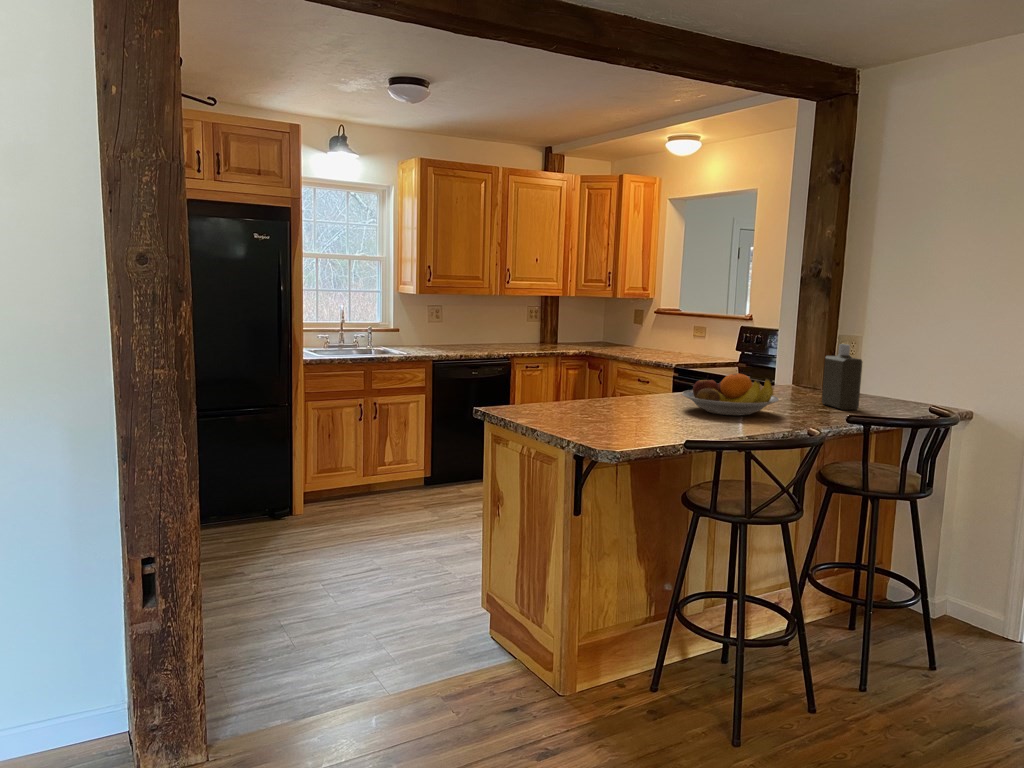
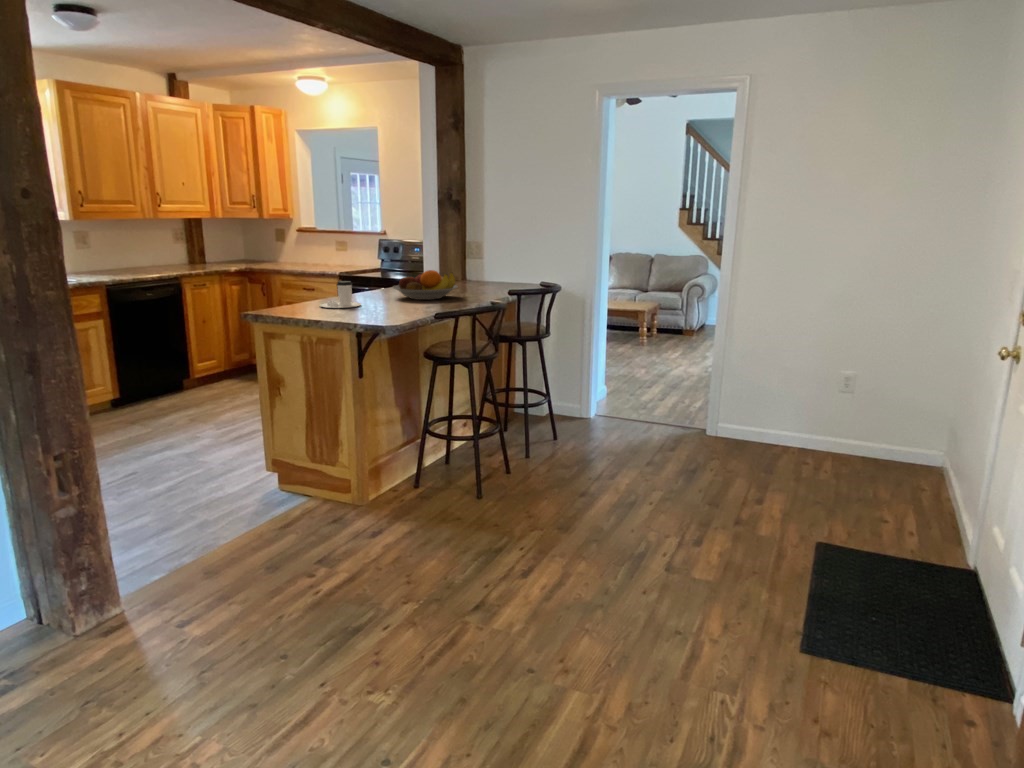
bottle: present [822,344,862,410] -> none [472,247,497,290]
coffee cup: none [569,379,624,415] -> present [320,281,361,308]

